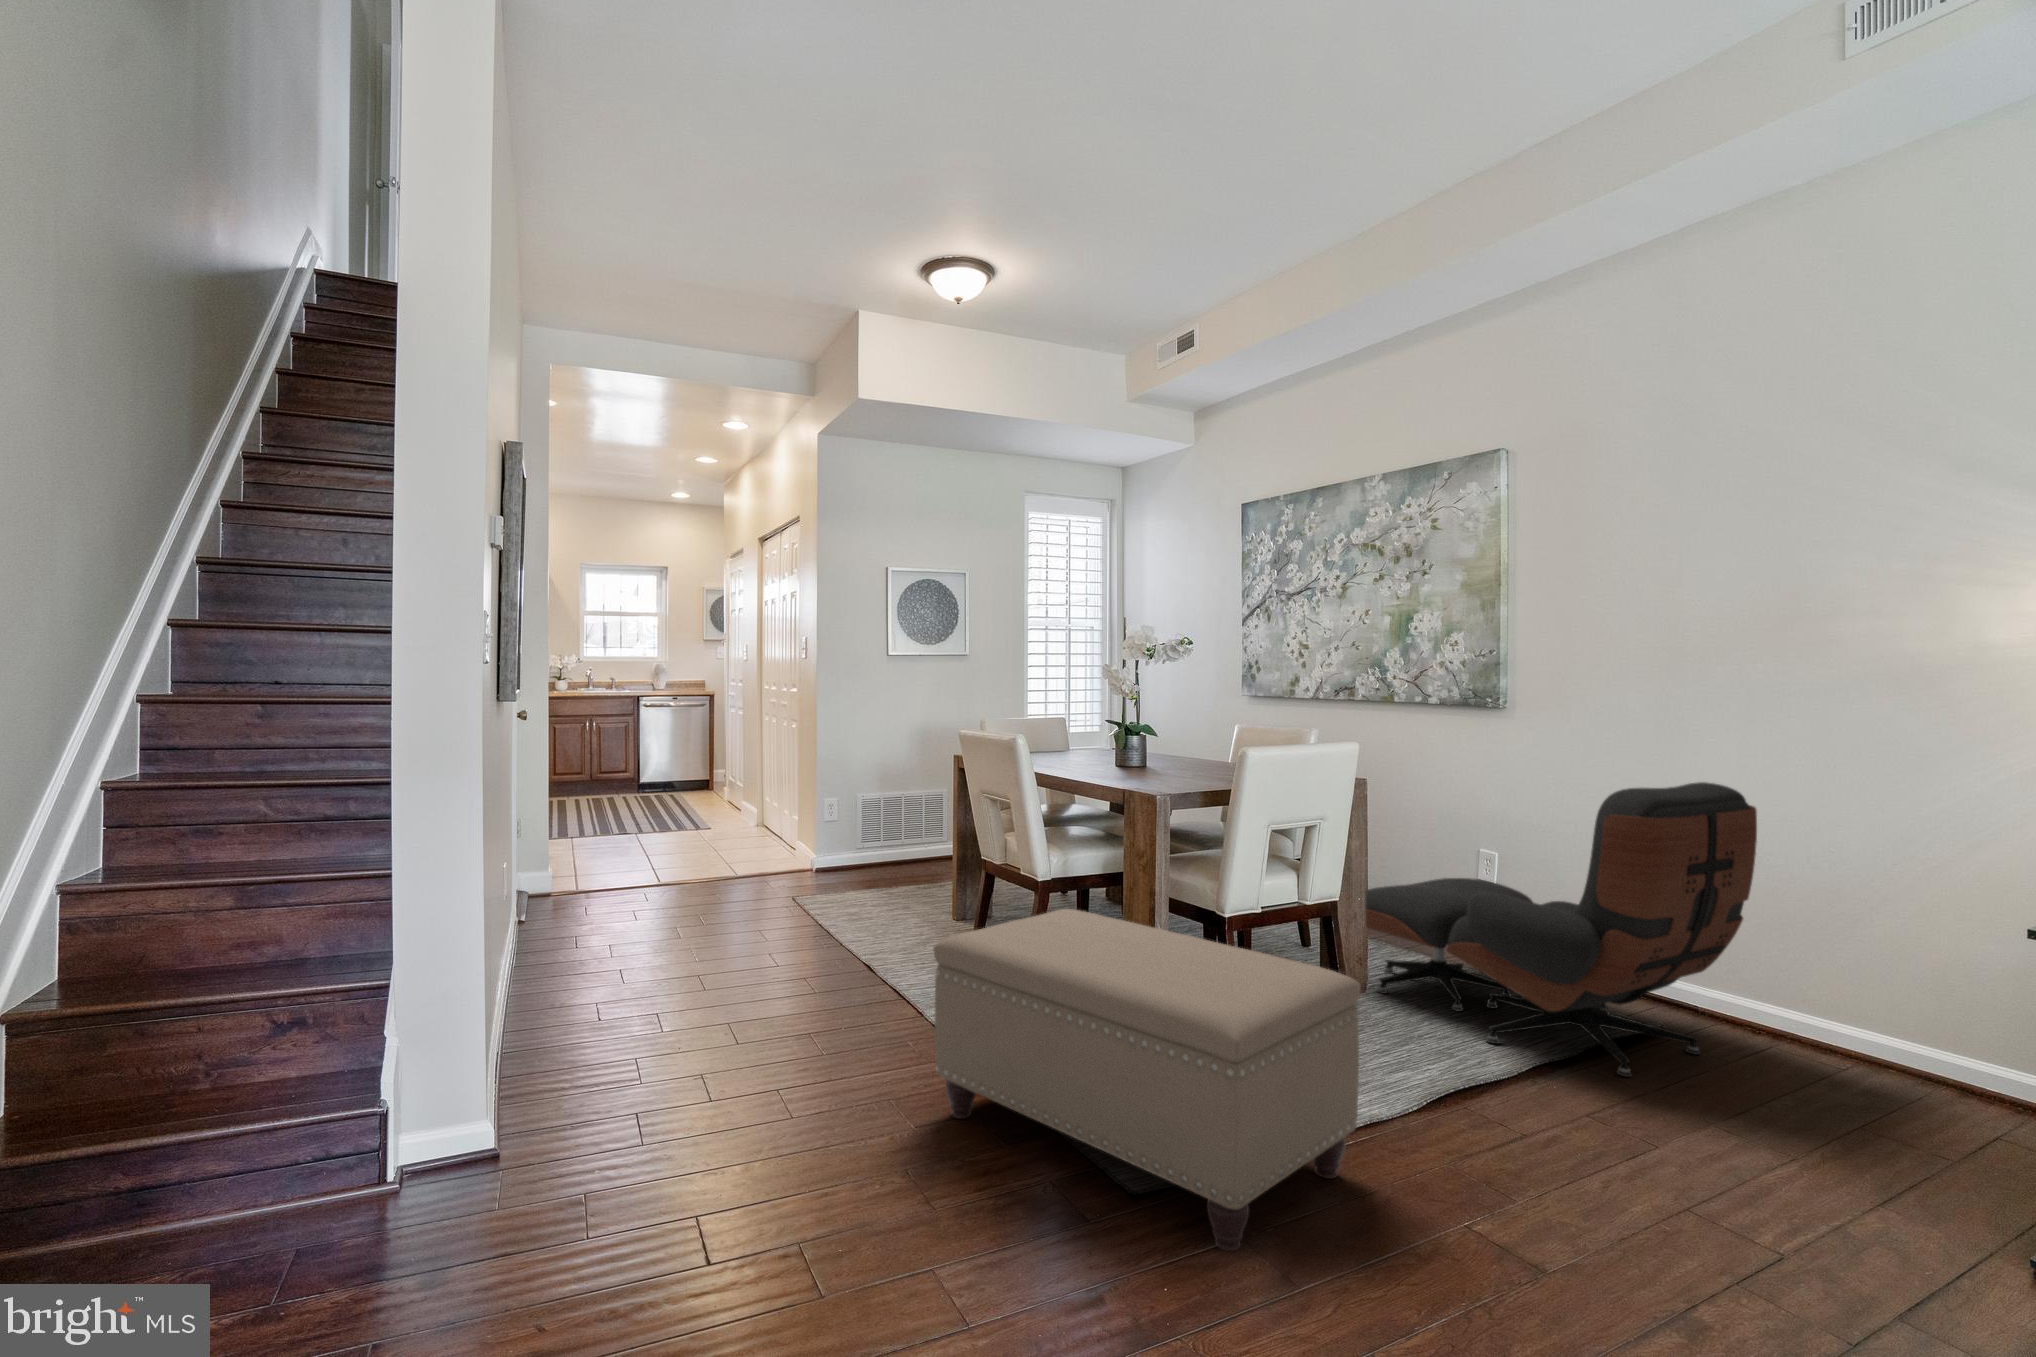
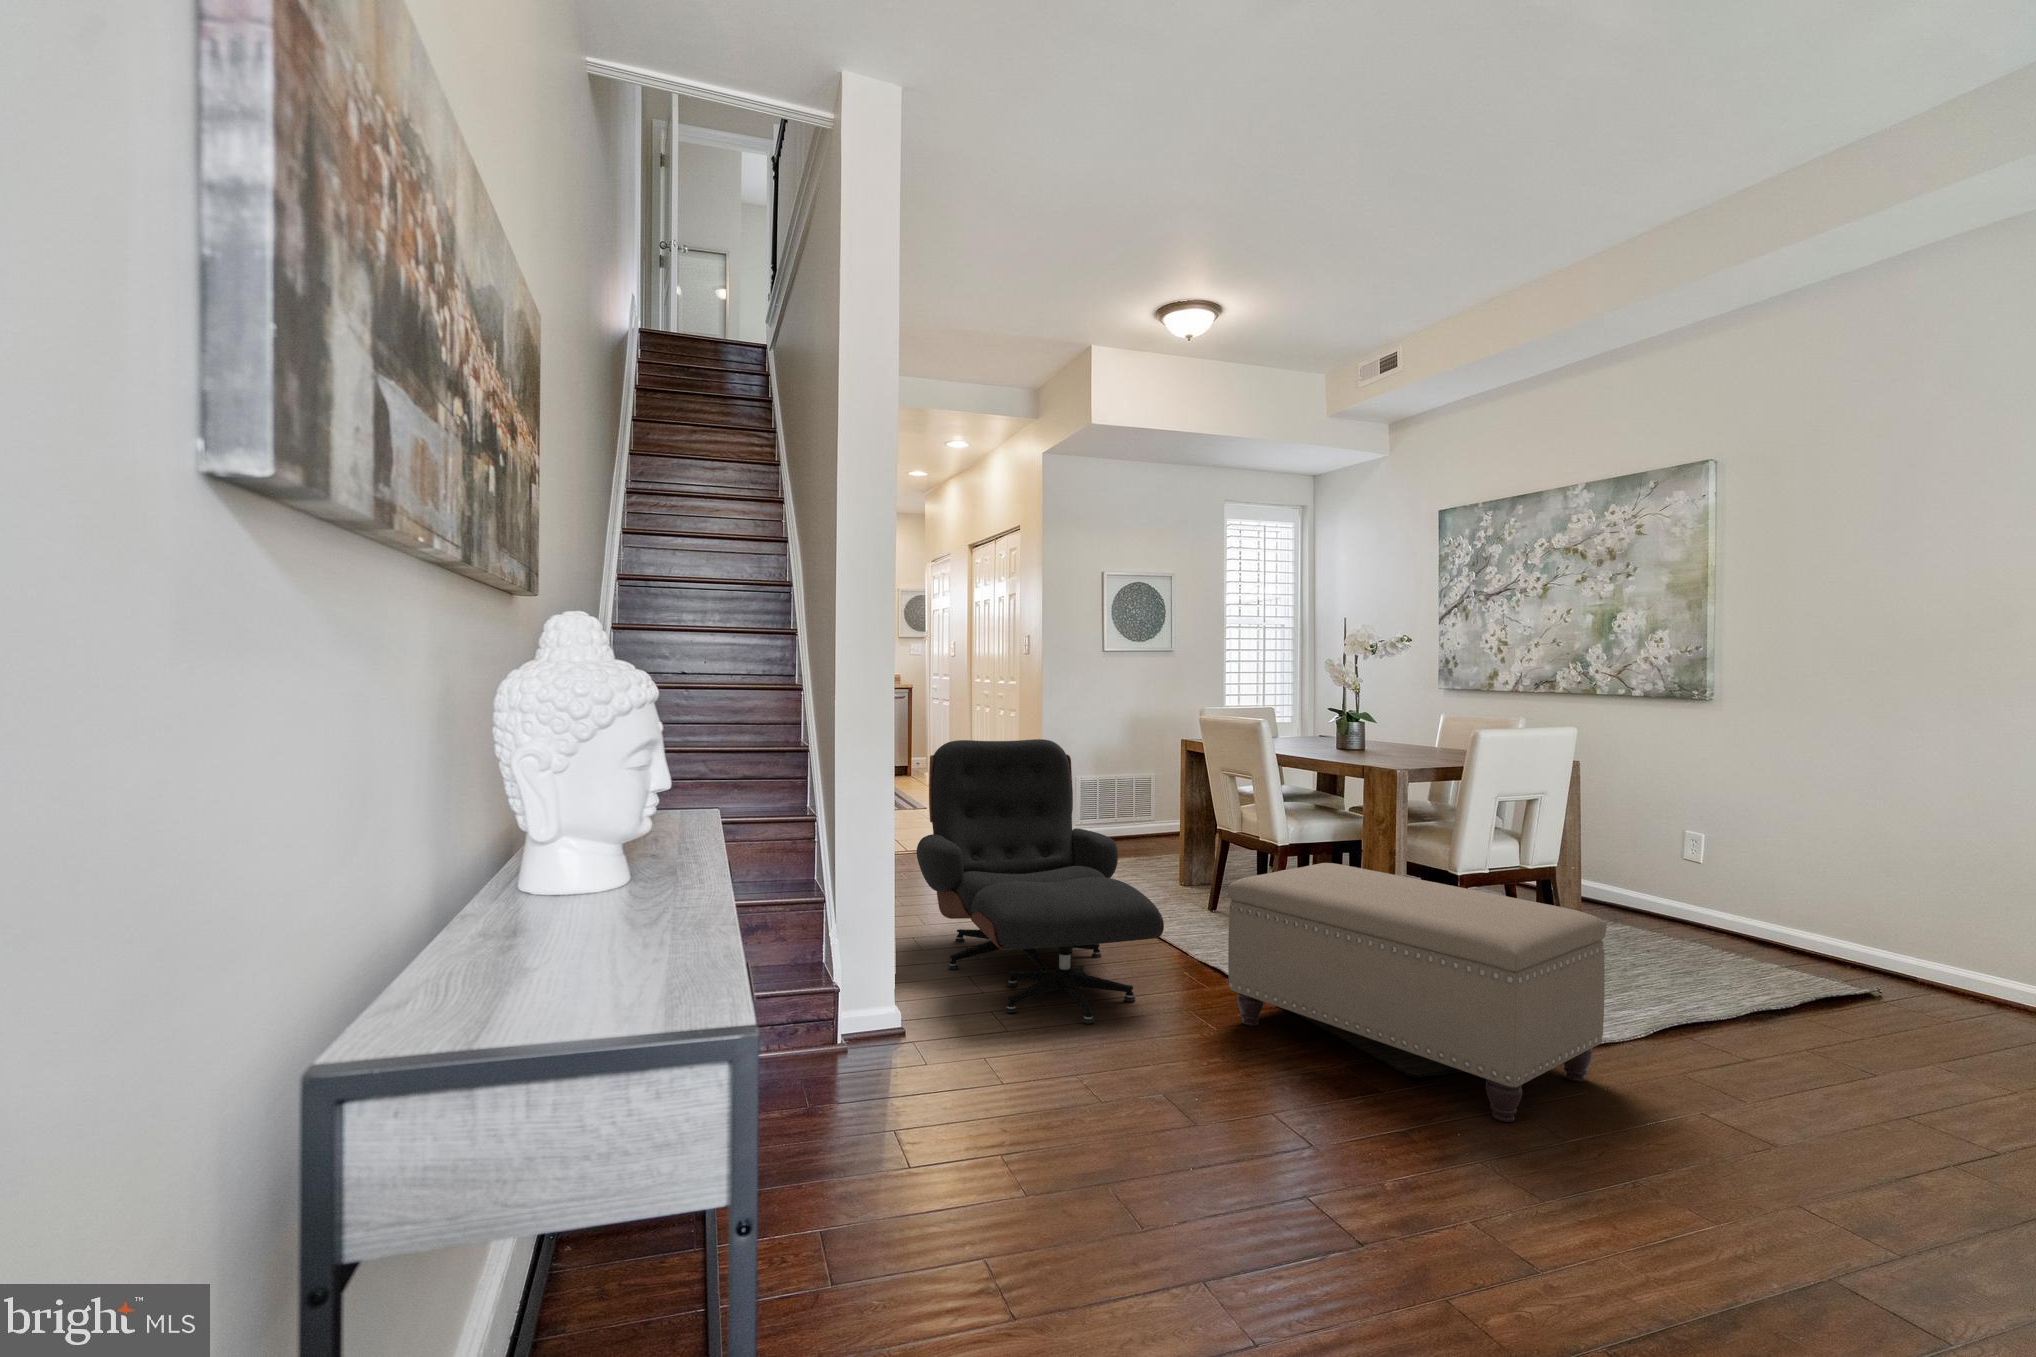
lounge chair: present [1364,782,1757,1077] -> present [917,739,1164,1024]

